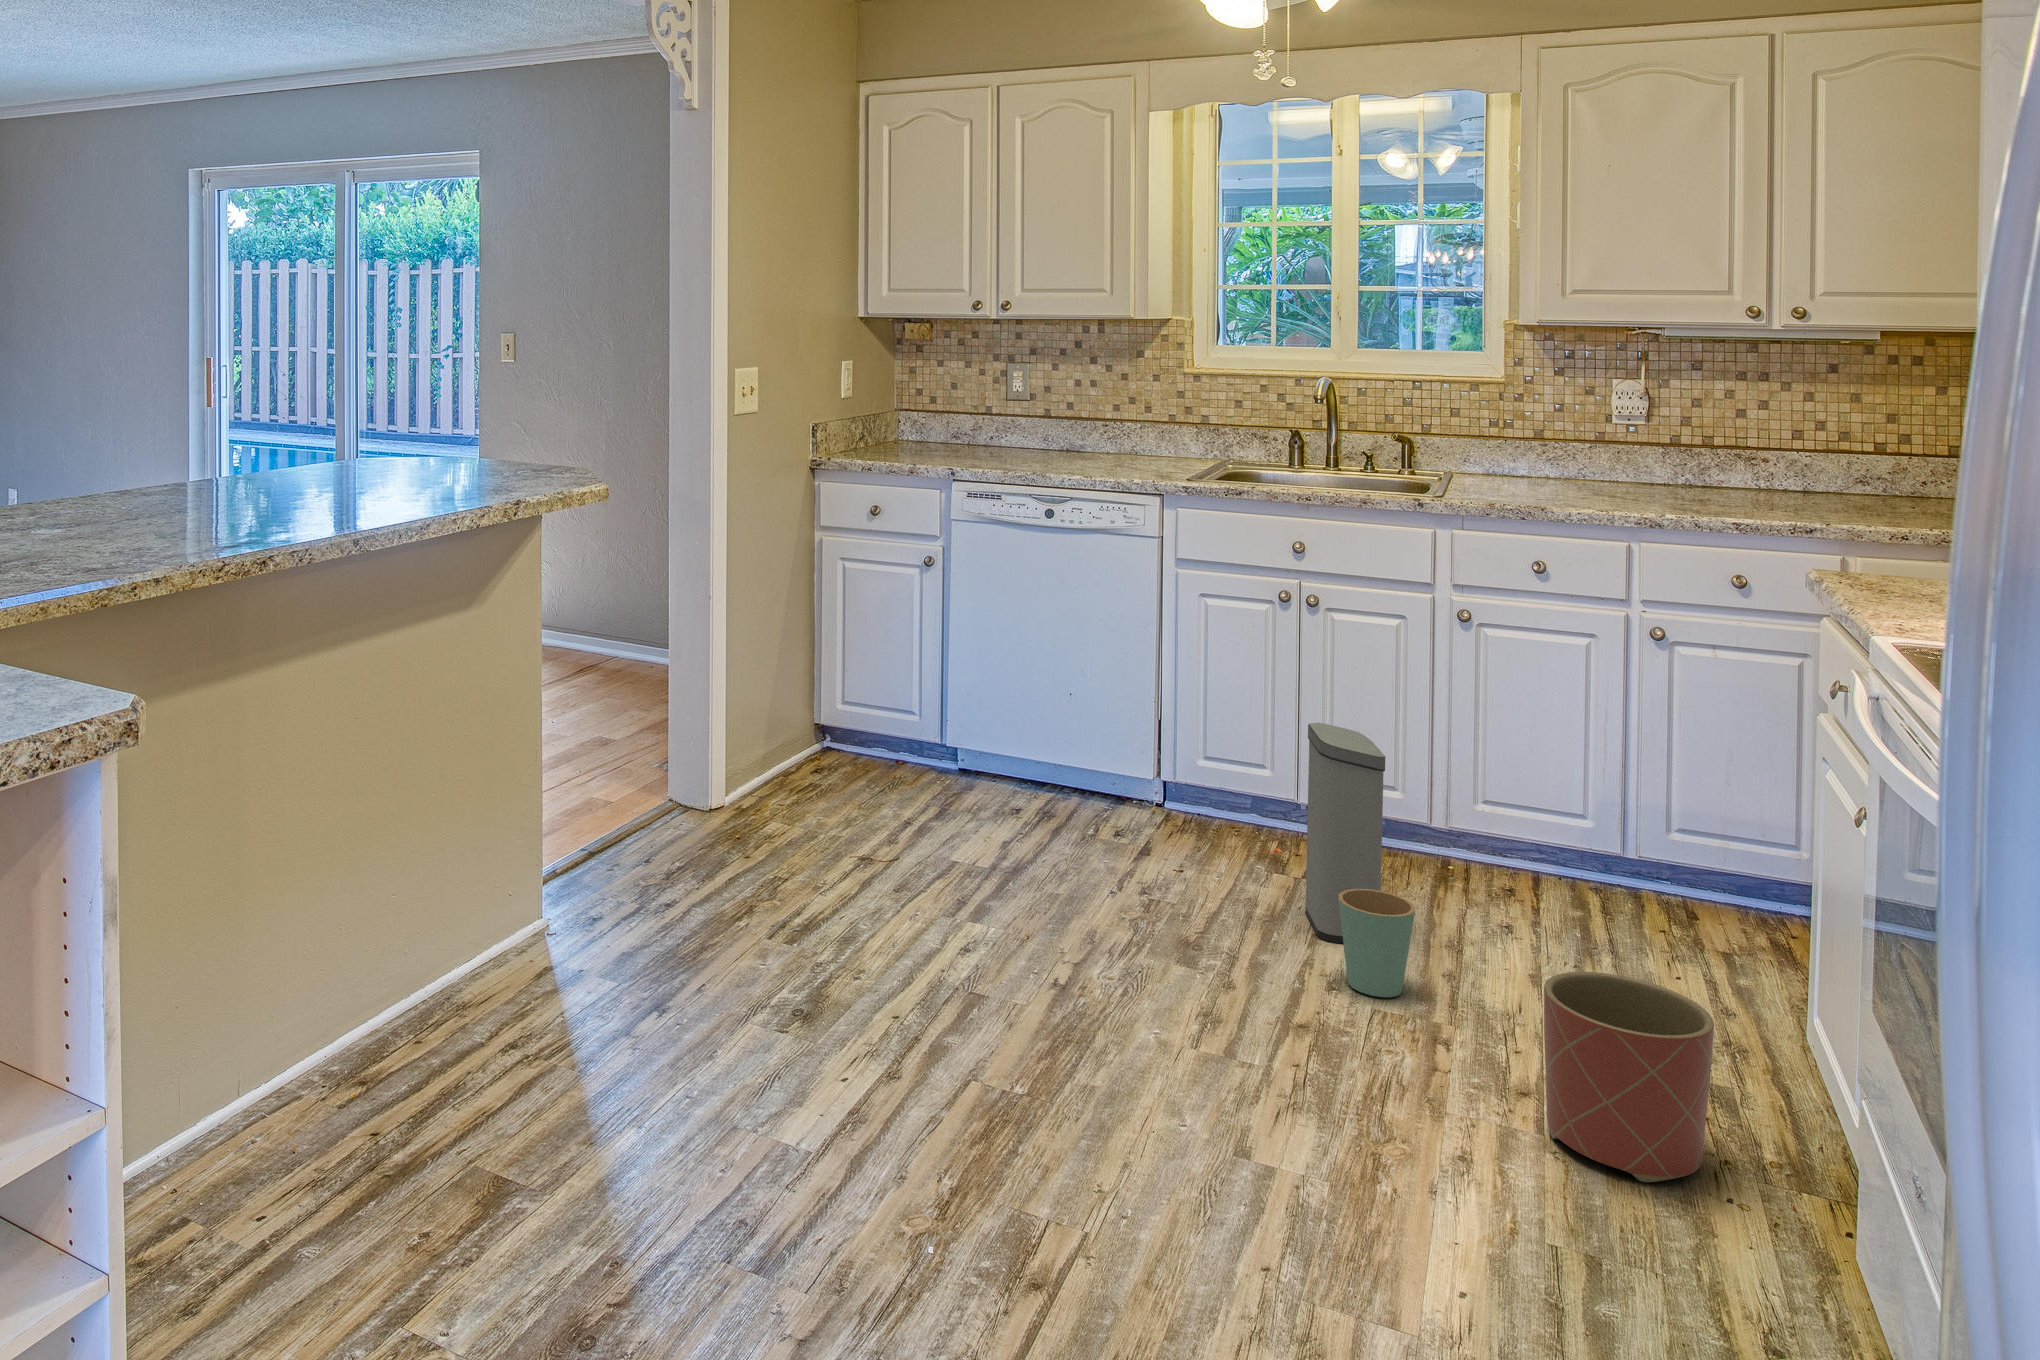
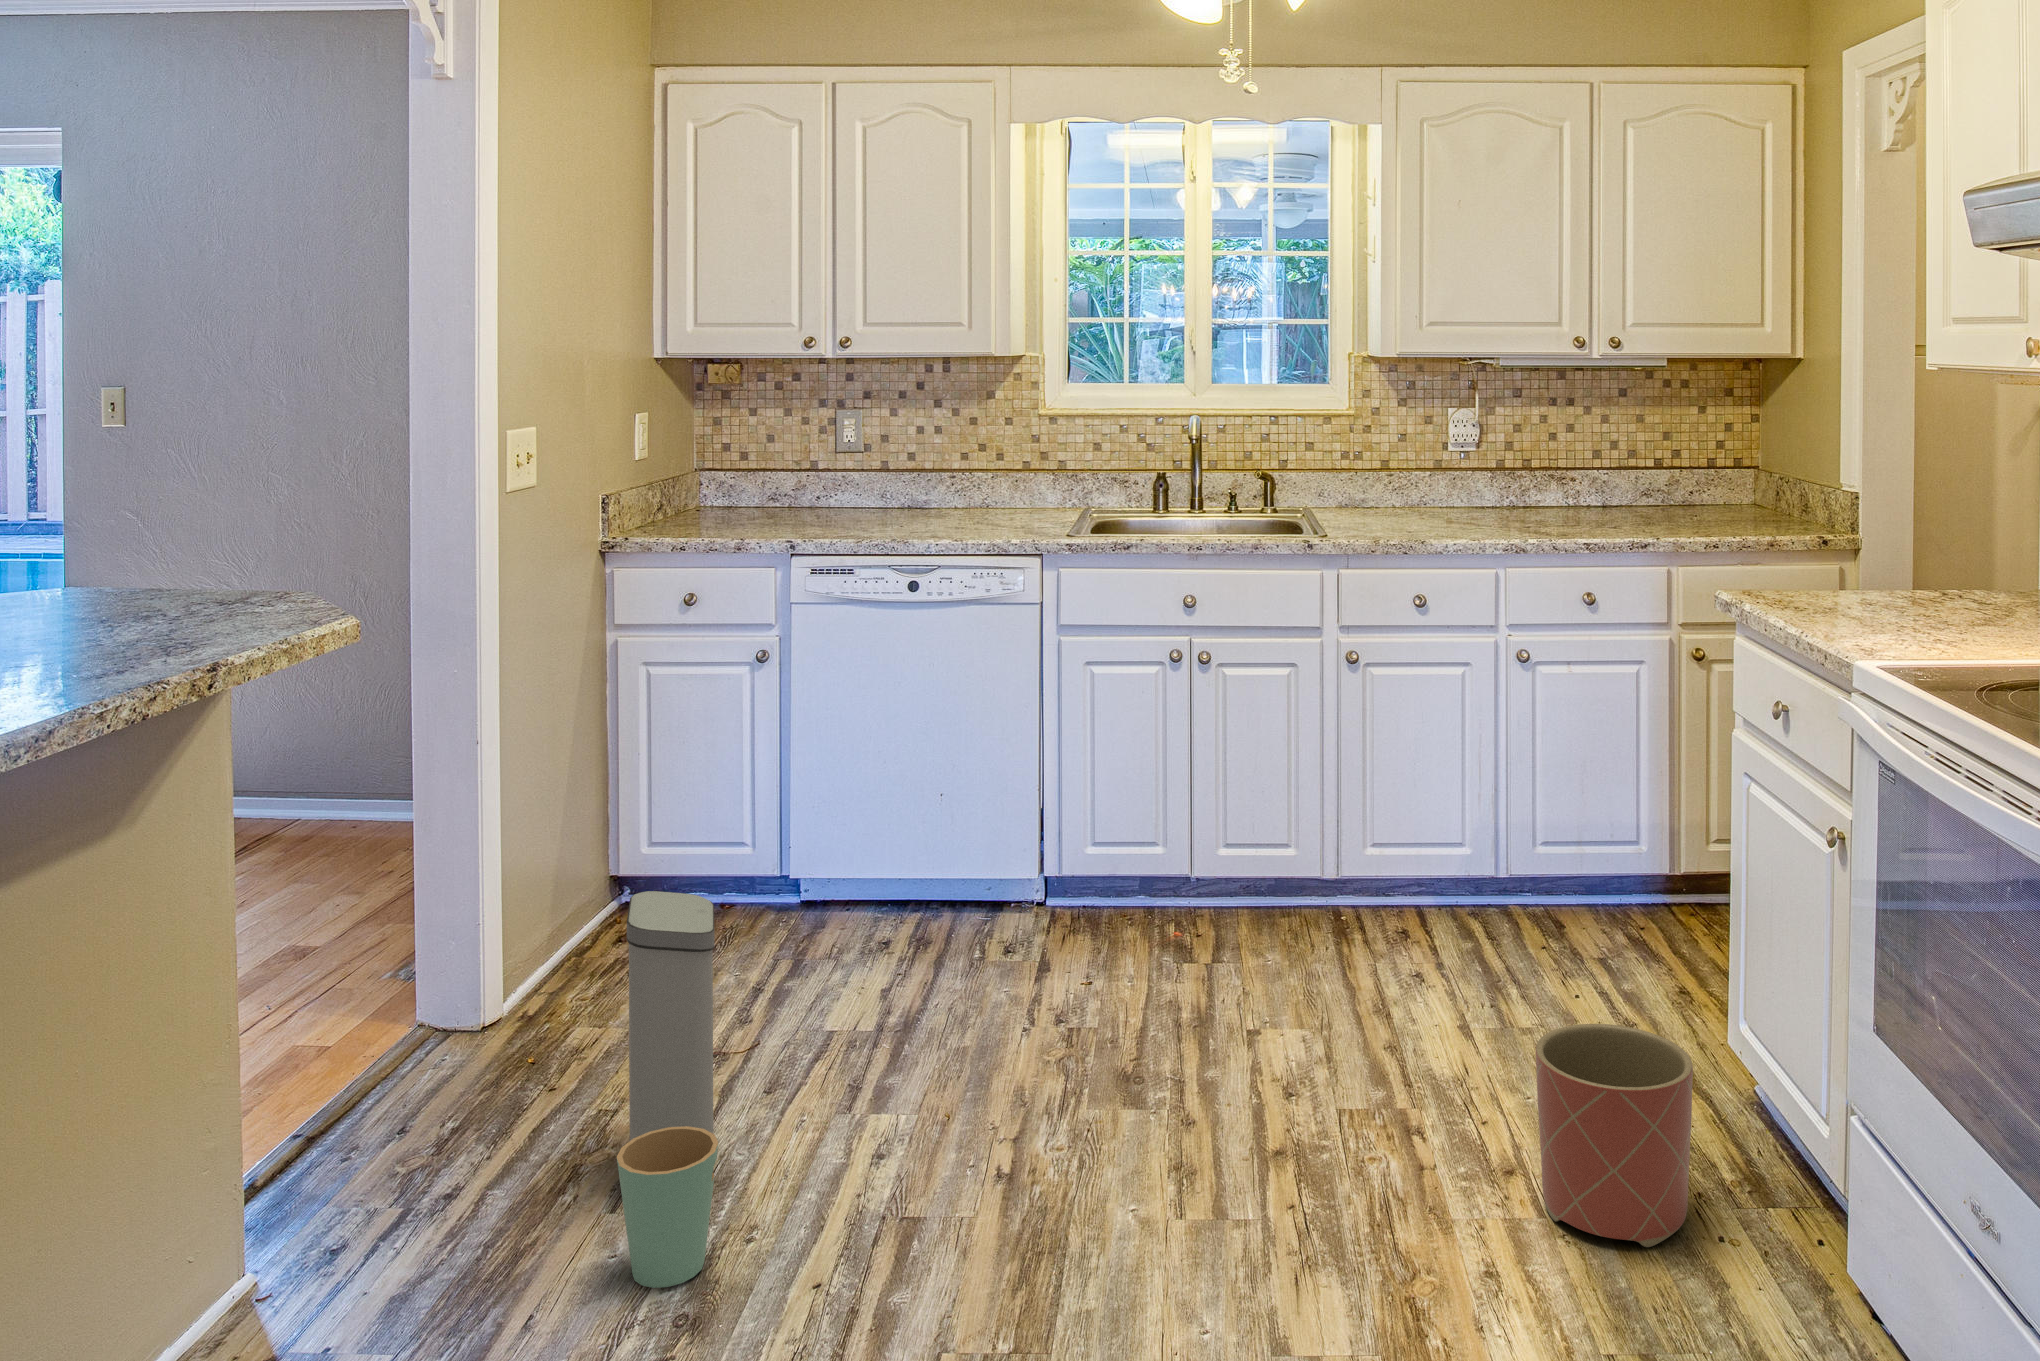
trash can: present [1305,723,1415,997] -> present [617,891,718,1288]

